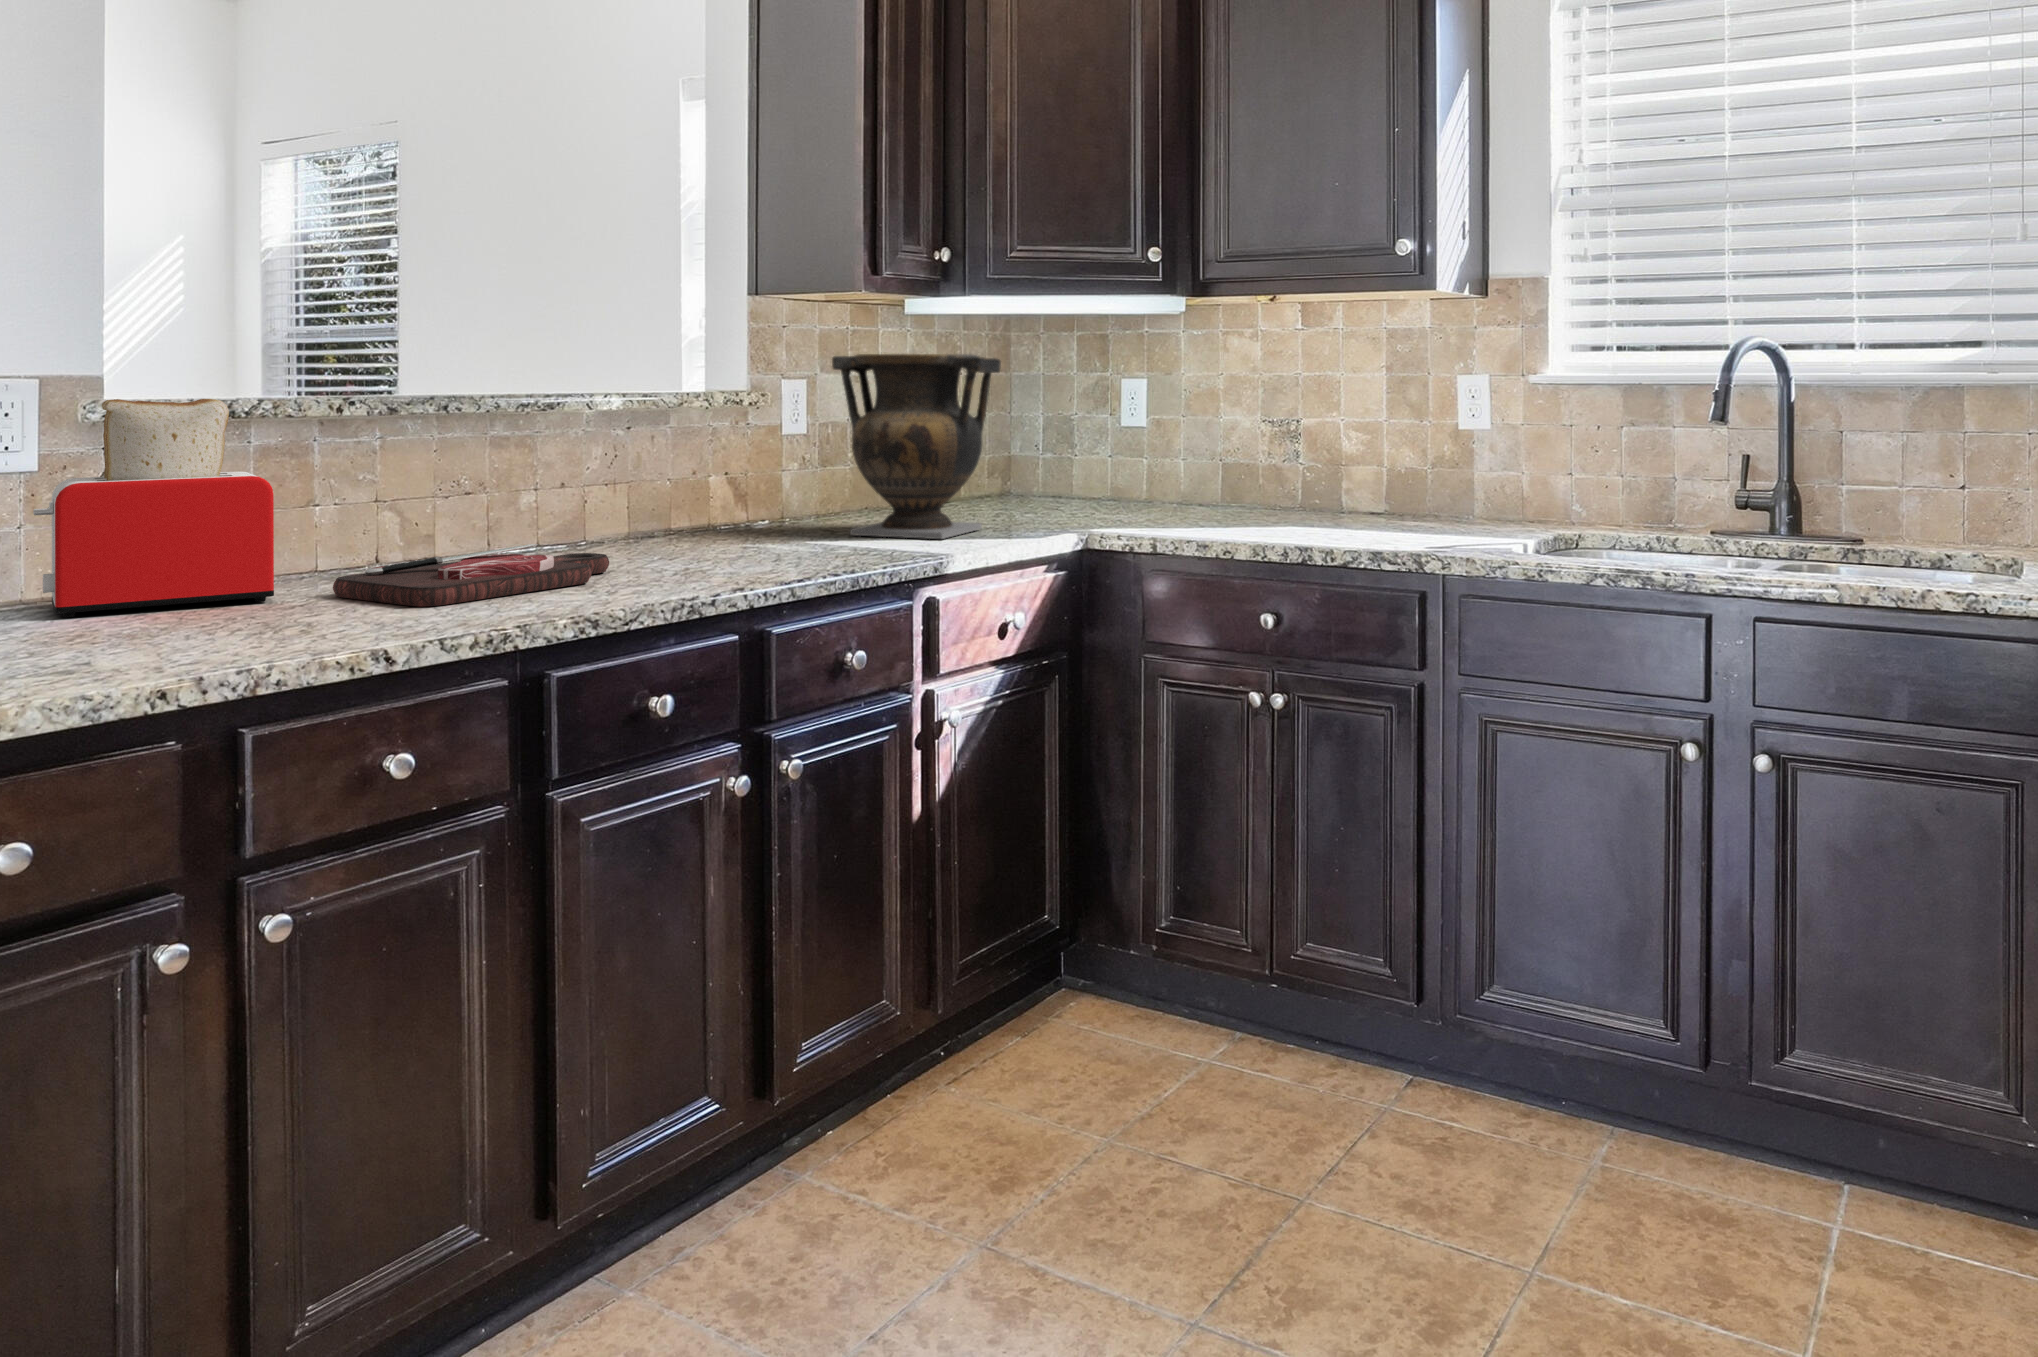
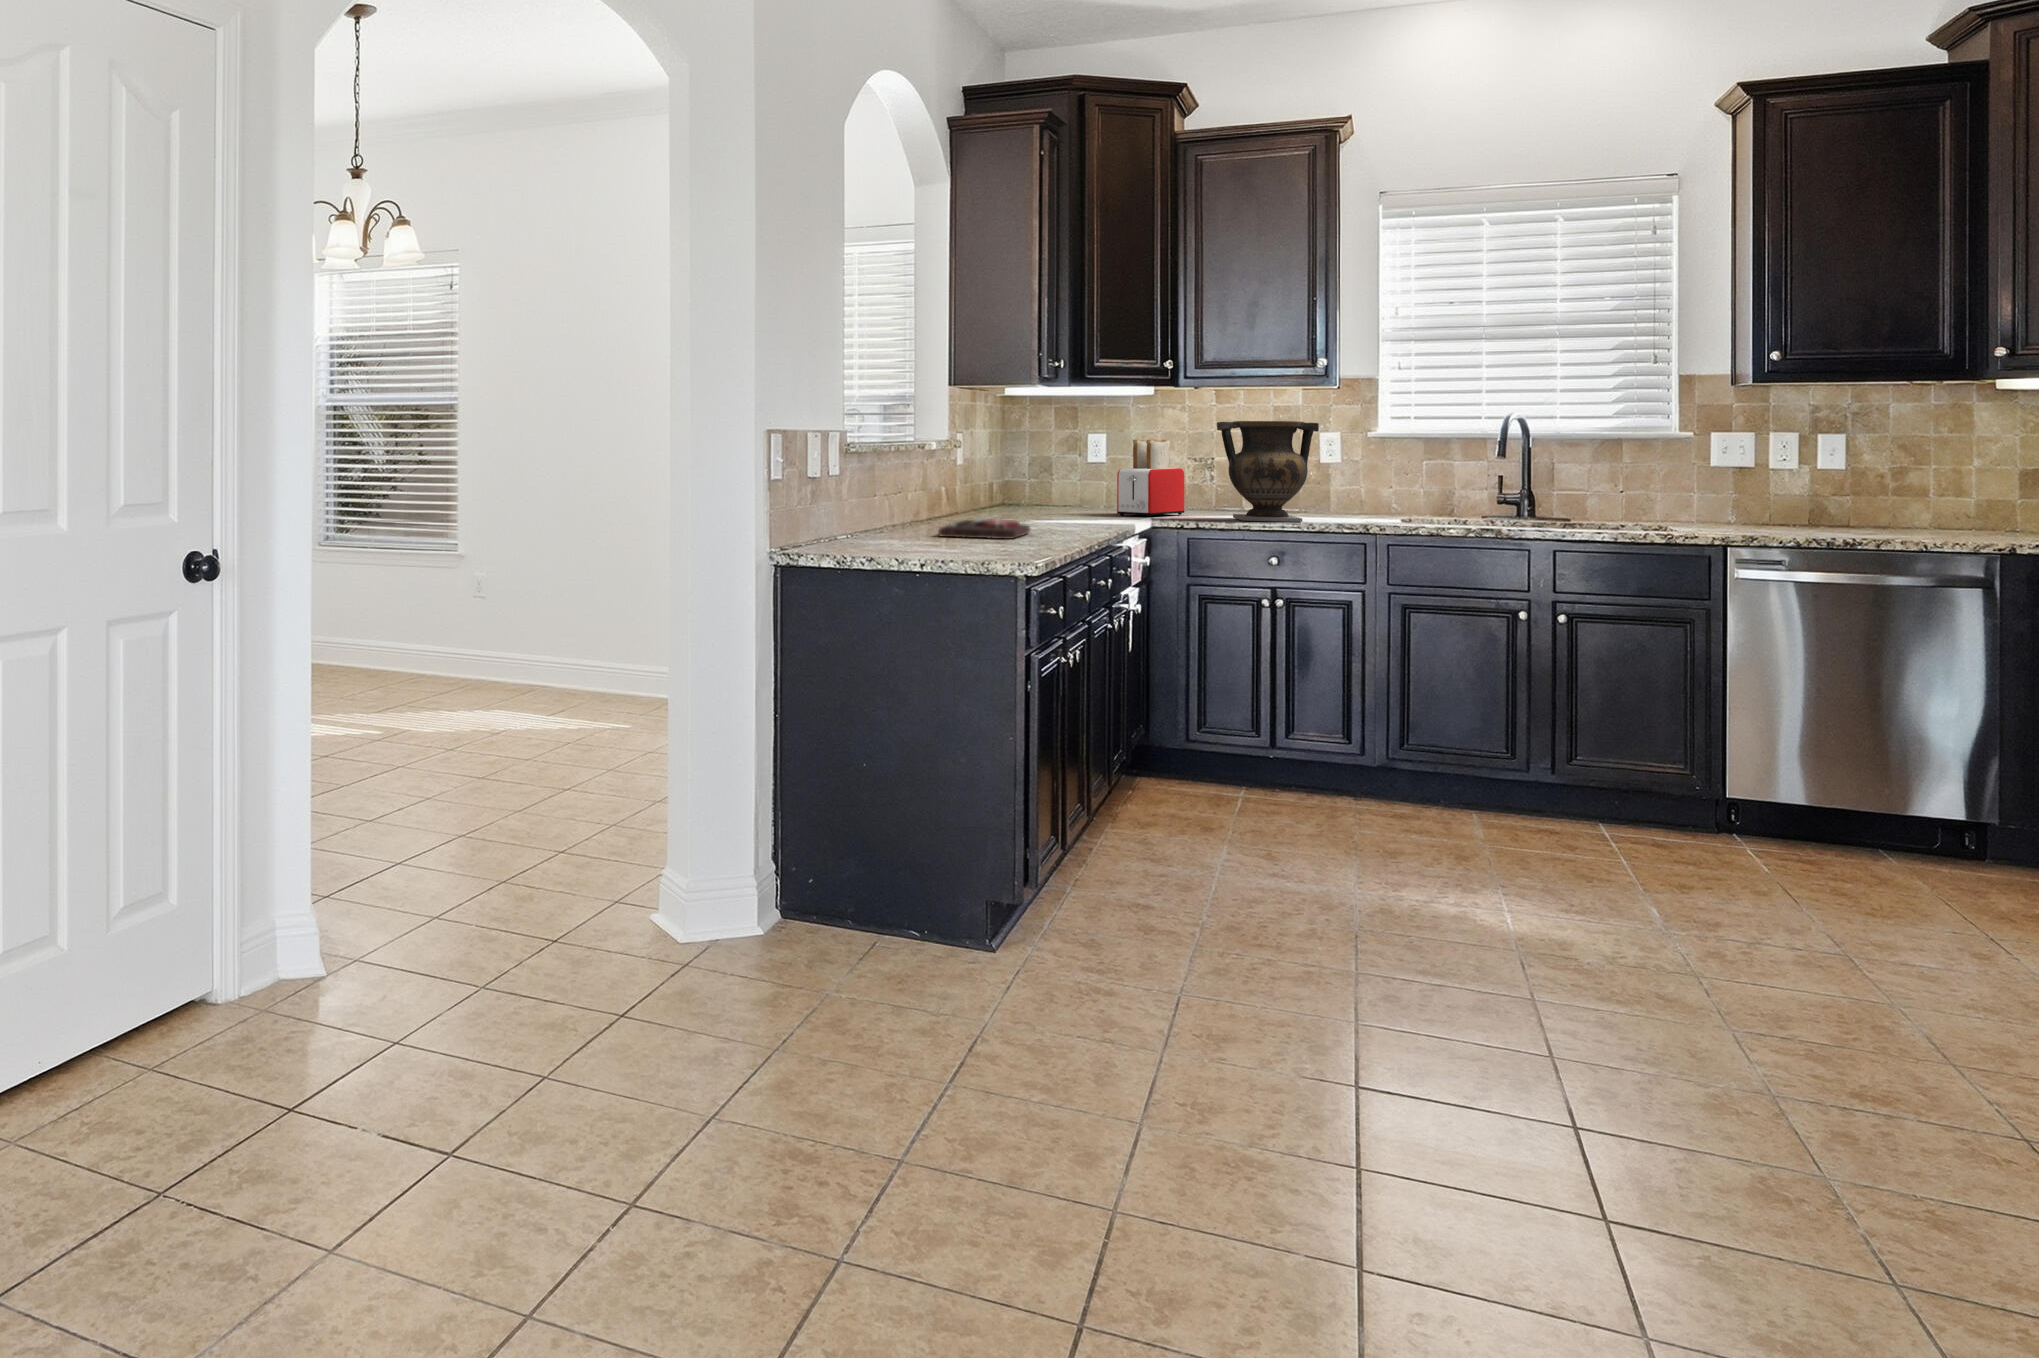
vase: present [832,354,1001,539] -> present [1217,421,1319,522]
toaster: present [33,399,274,617] -> present [1117,440,1185,517]

